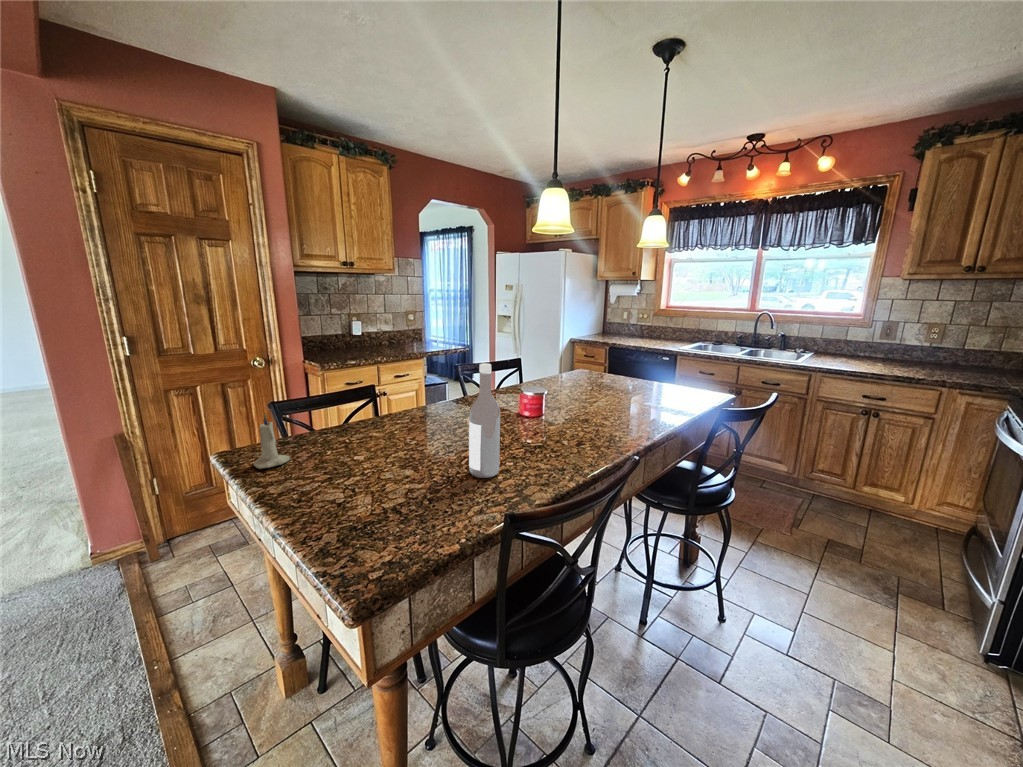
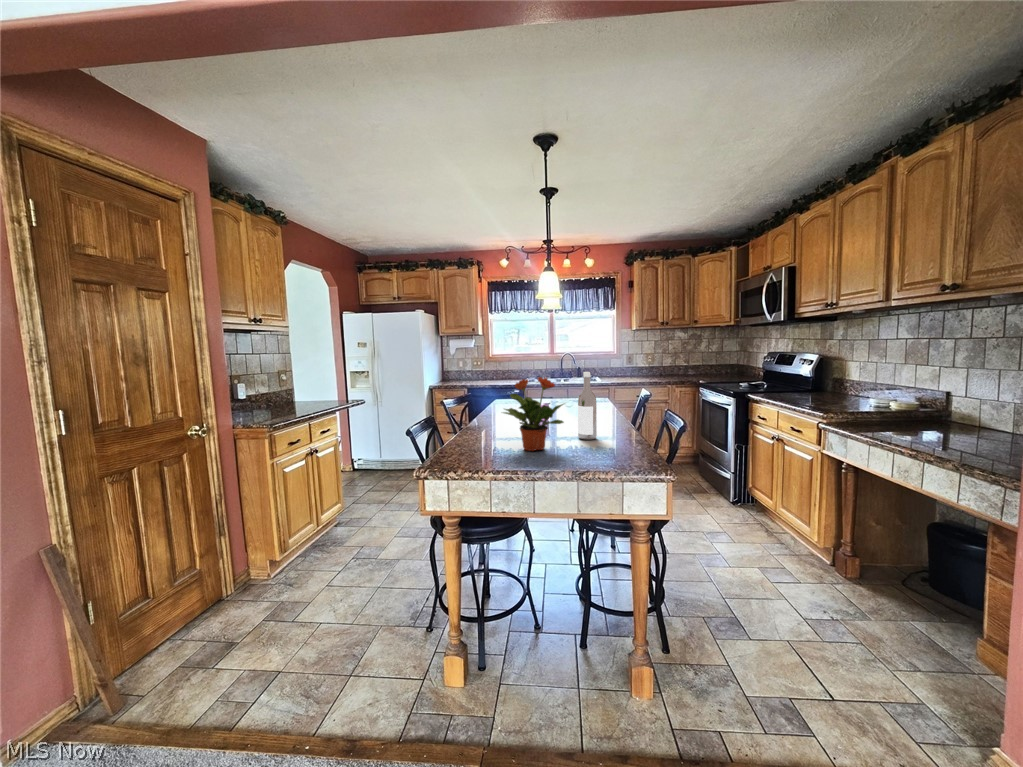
potted plant: none [327,361,419,474] -> present [503,377,564,451]
candle: present [254,414,290,469] -> none [456,423,477,465]

